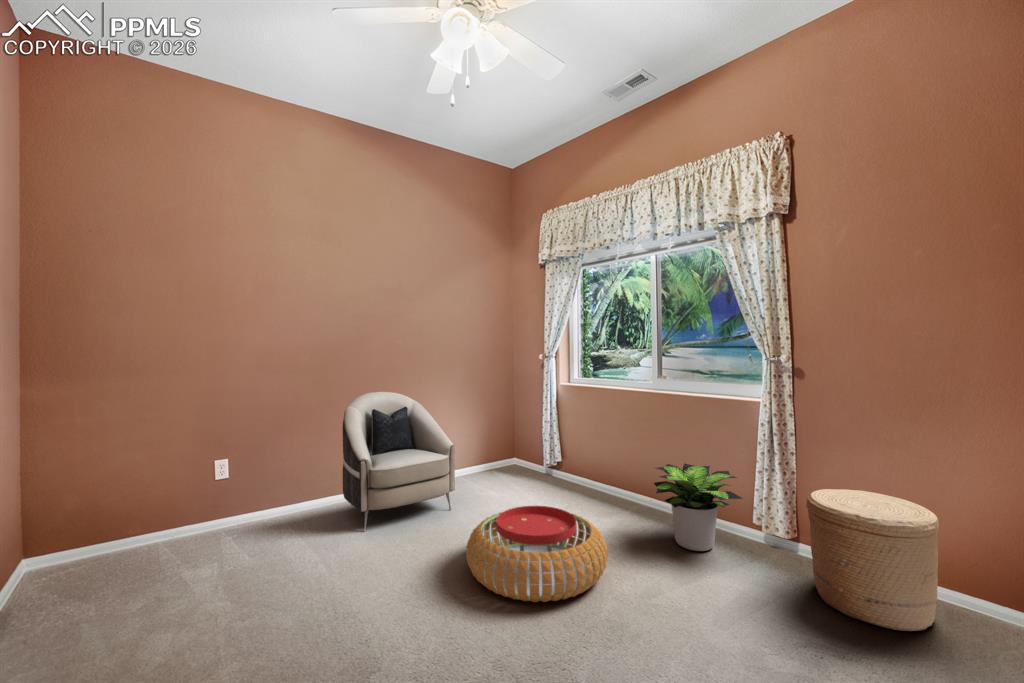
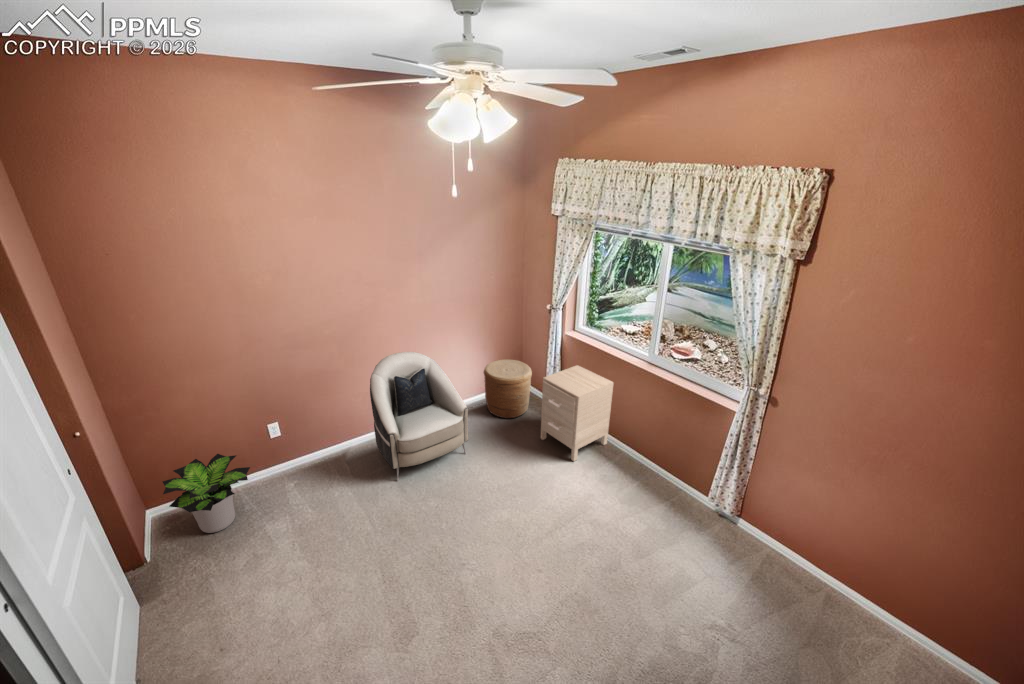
nightstand: none [540,411,620,512] -> present [541,365,614,461]
potted plant: present [654,464,743,551] -> present [163,454,250,533]
woven basket: present [806,489,939,631] -> present [484,360,532,419]
pouf: present [466,506,608,602] -> none [478,480,587,574]

